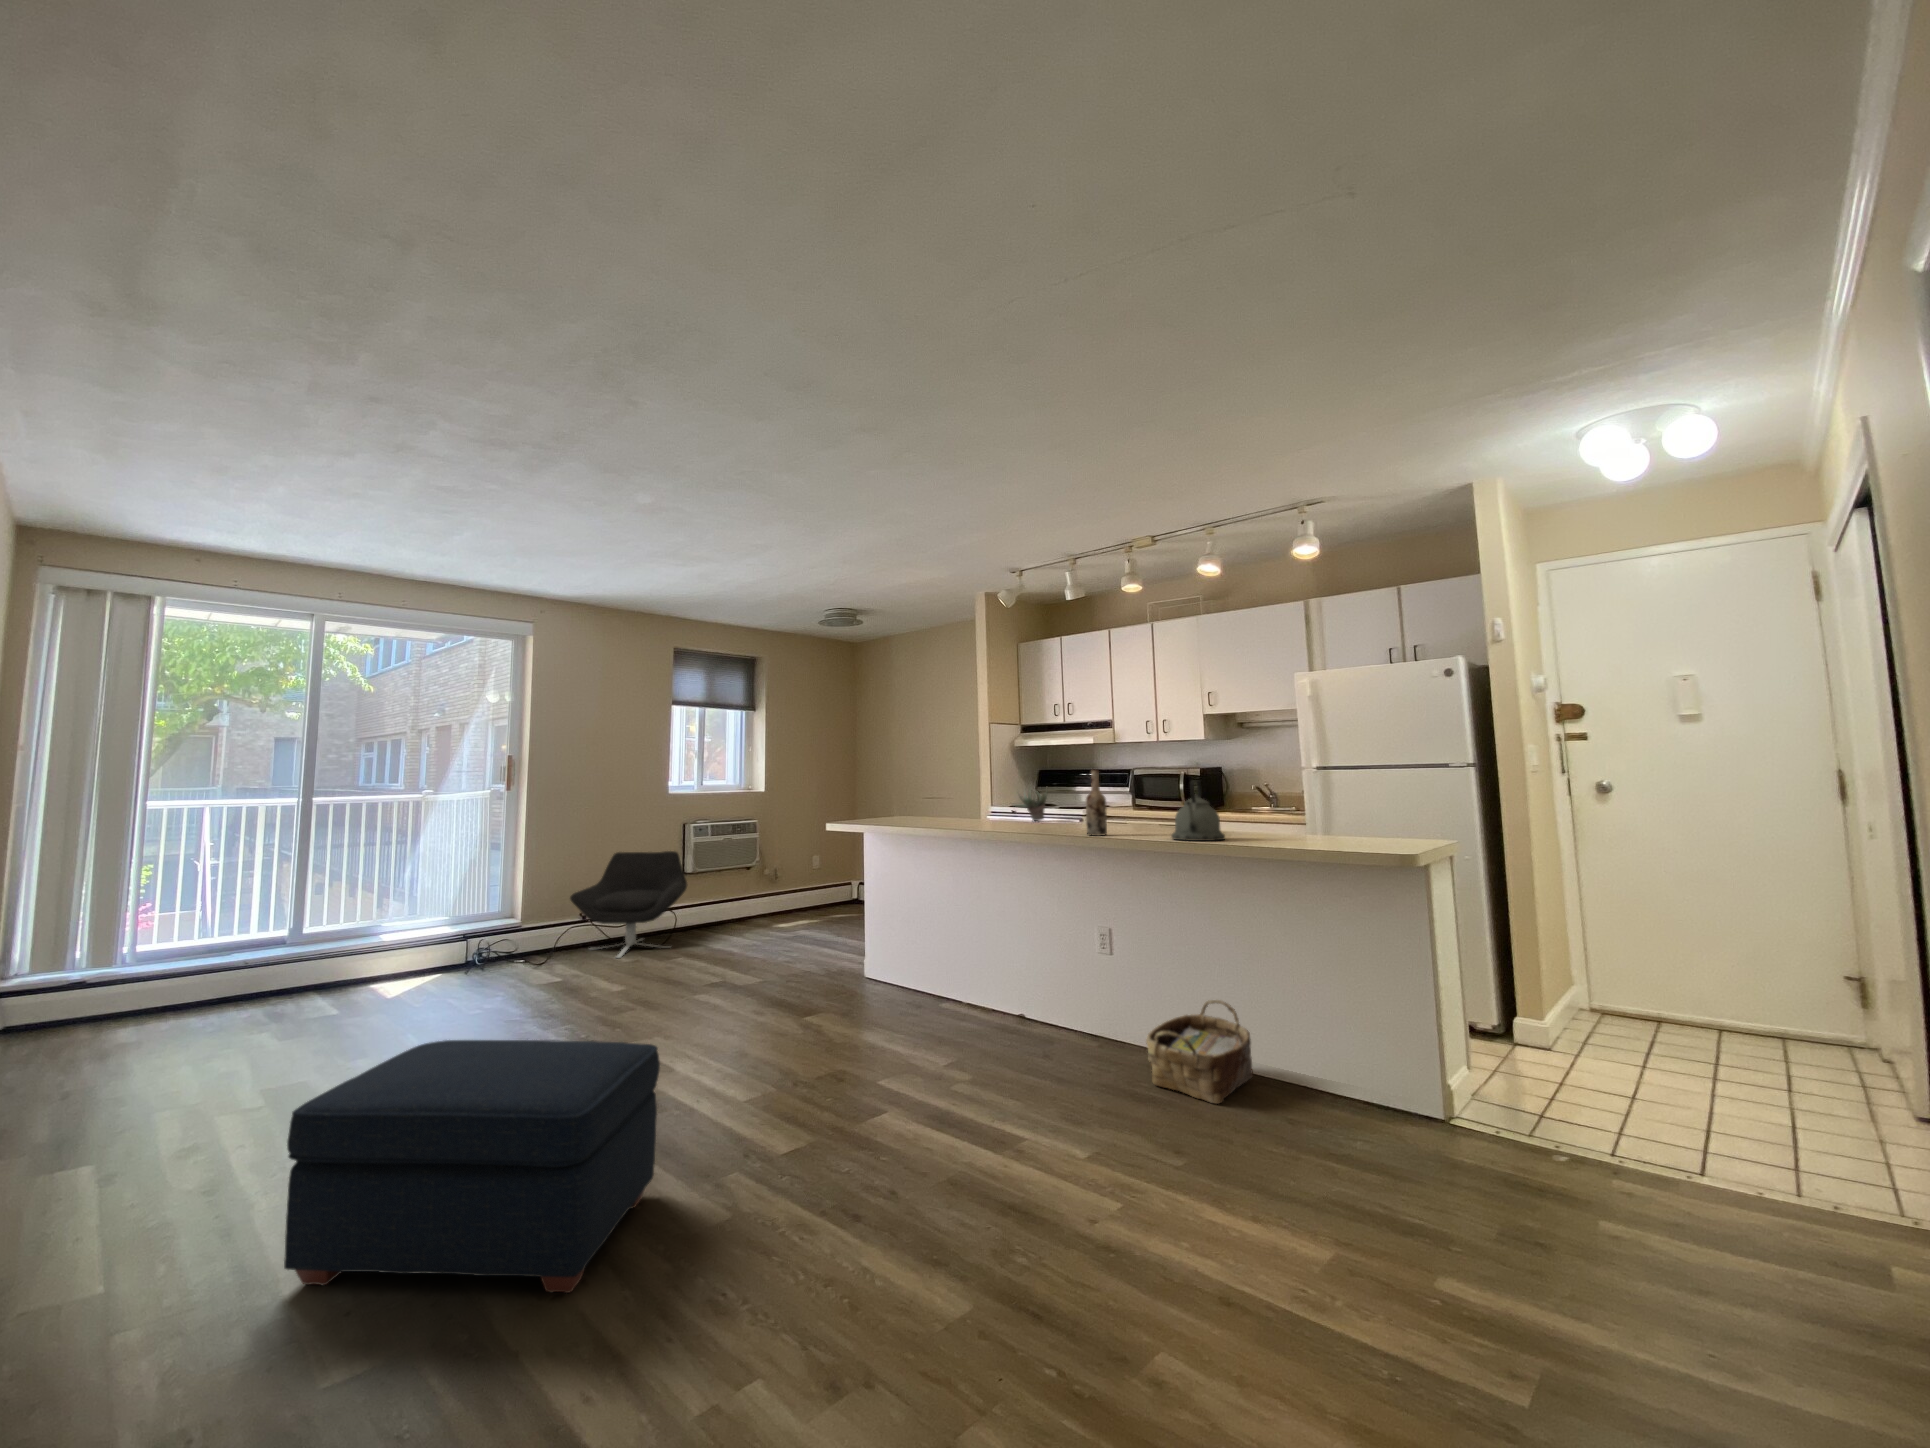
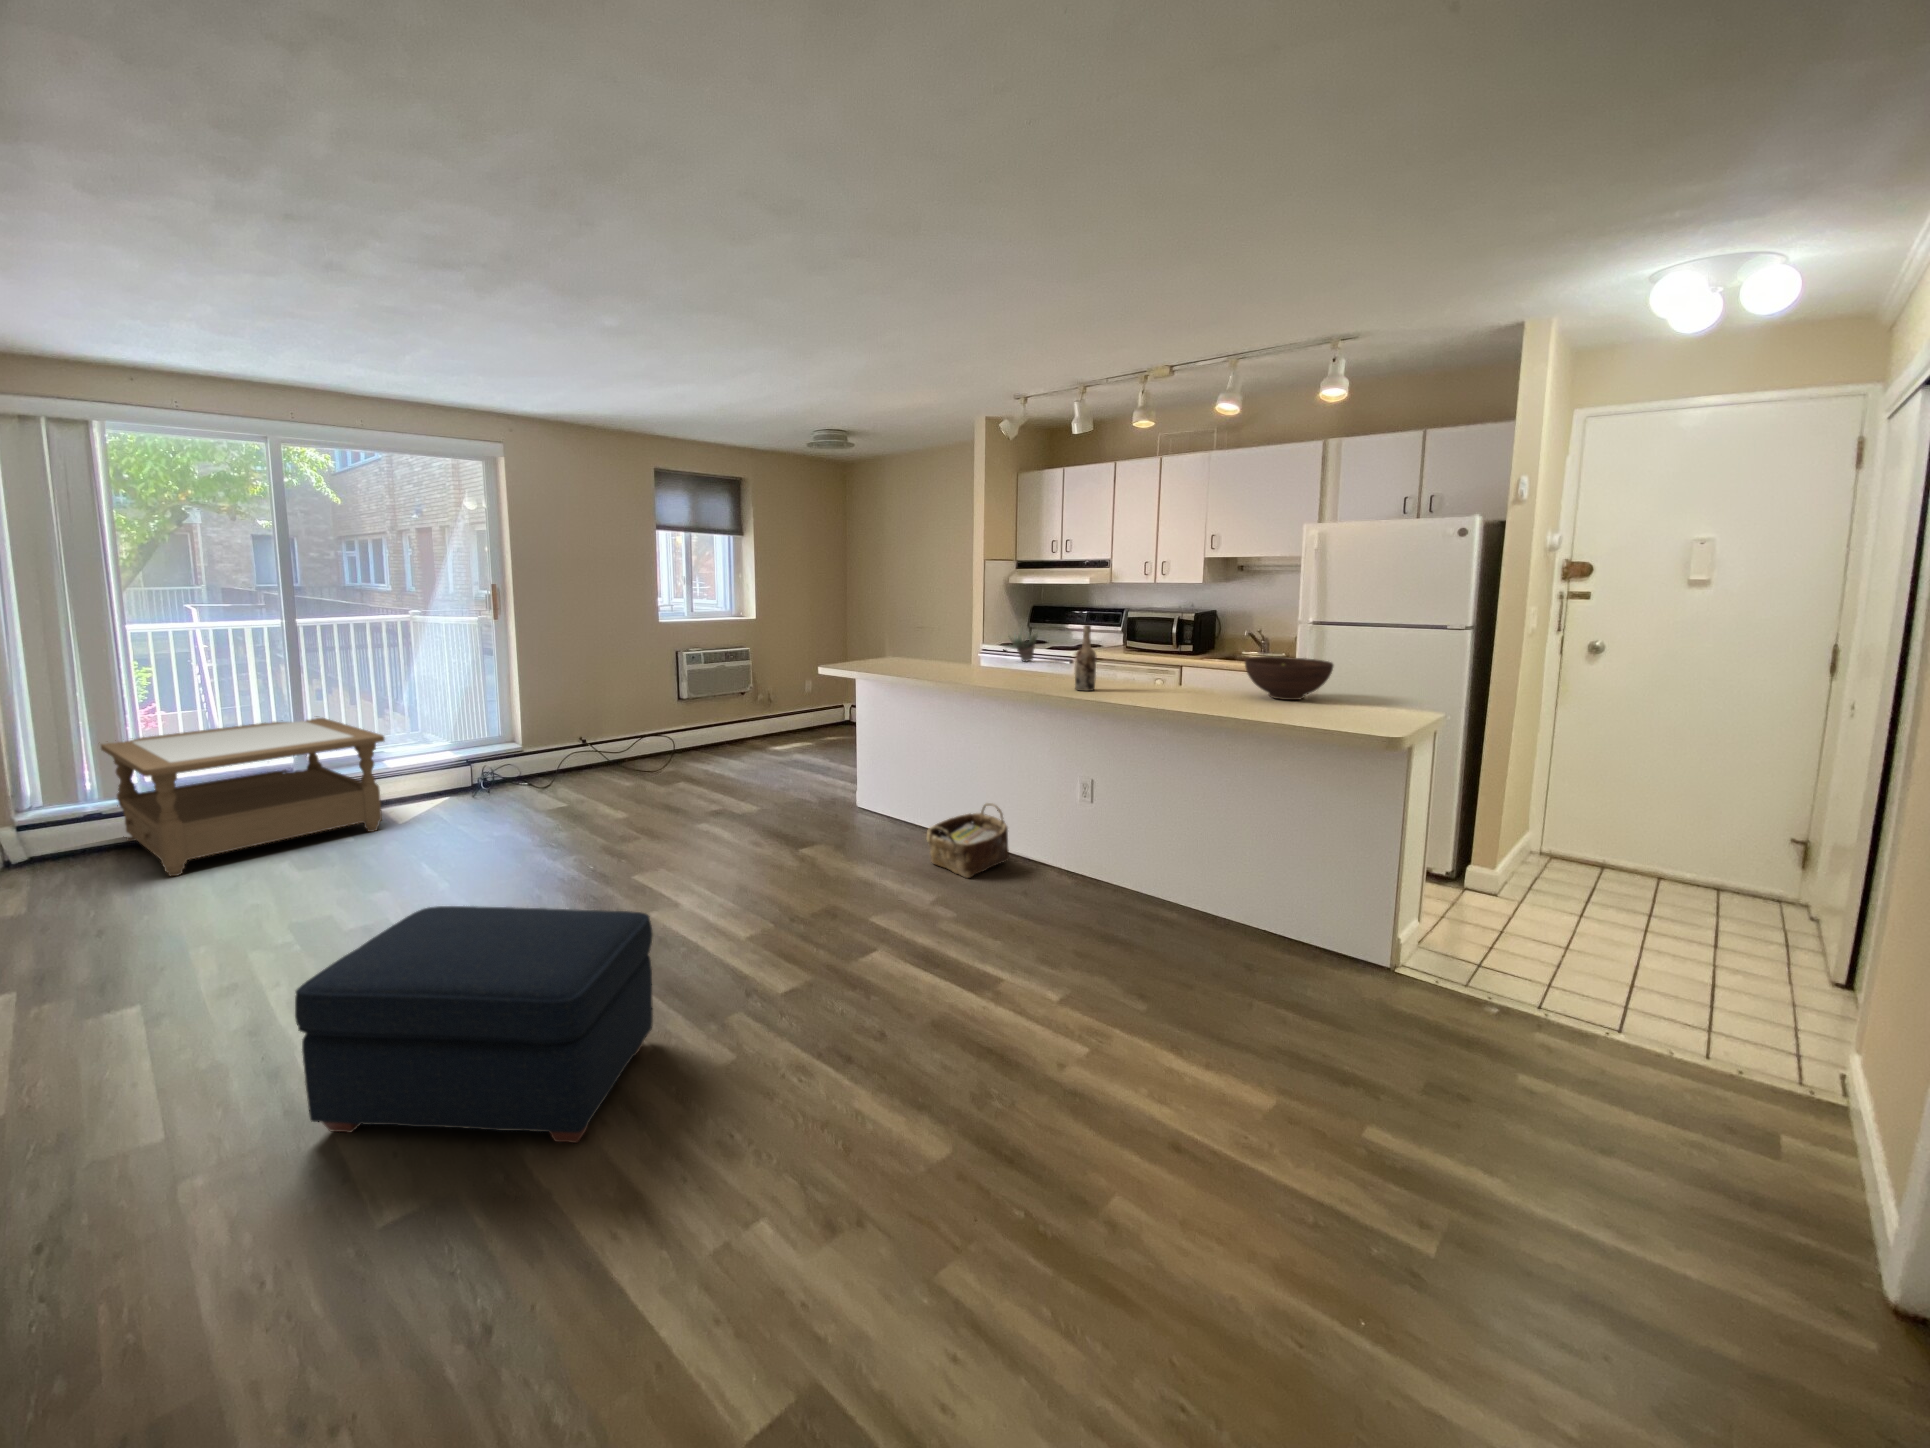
kettle: present [1171,780,1225,841] -> none [1159,641,1213,704]
fruit bowl: none [1254,798,1342,837] -> present [1245,657,1333,700]
lounge chair: present [570,851,687,958] -> none [568,679,683,783]
coffee table: none [96,887,386,1048] -> present [101,718,385,876]
woven basket: present [1146,1000,1253,1104] -> present [927,803,1009,878]

